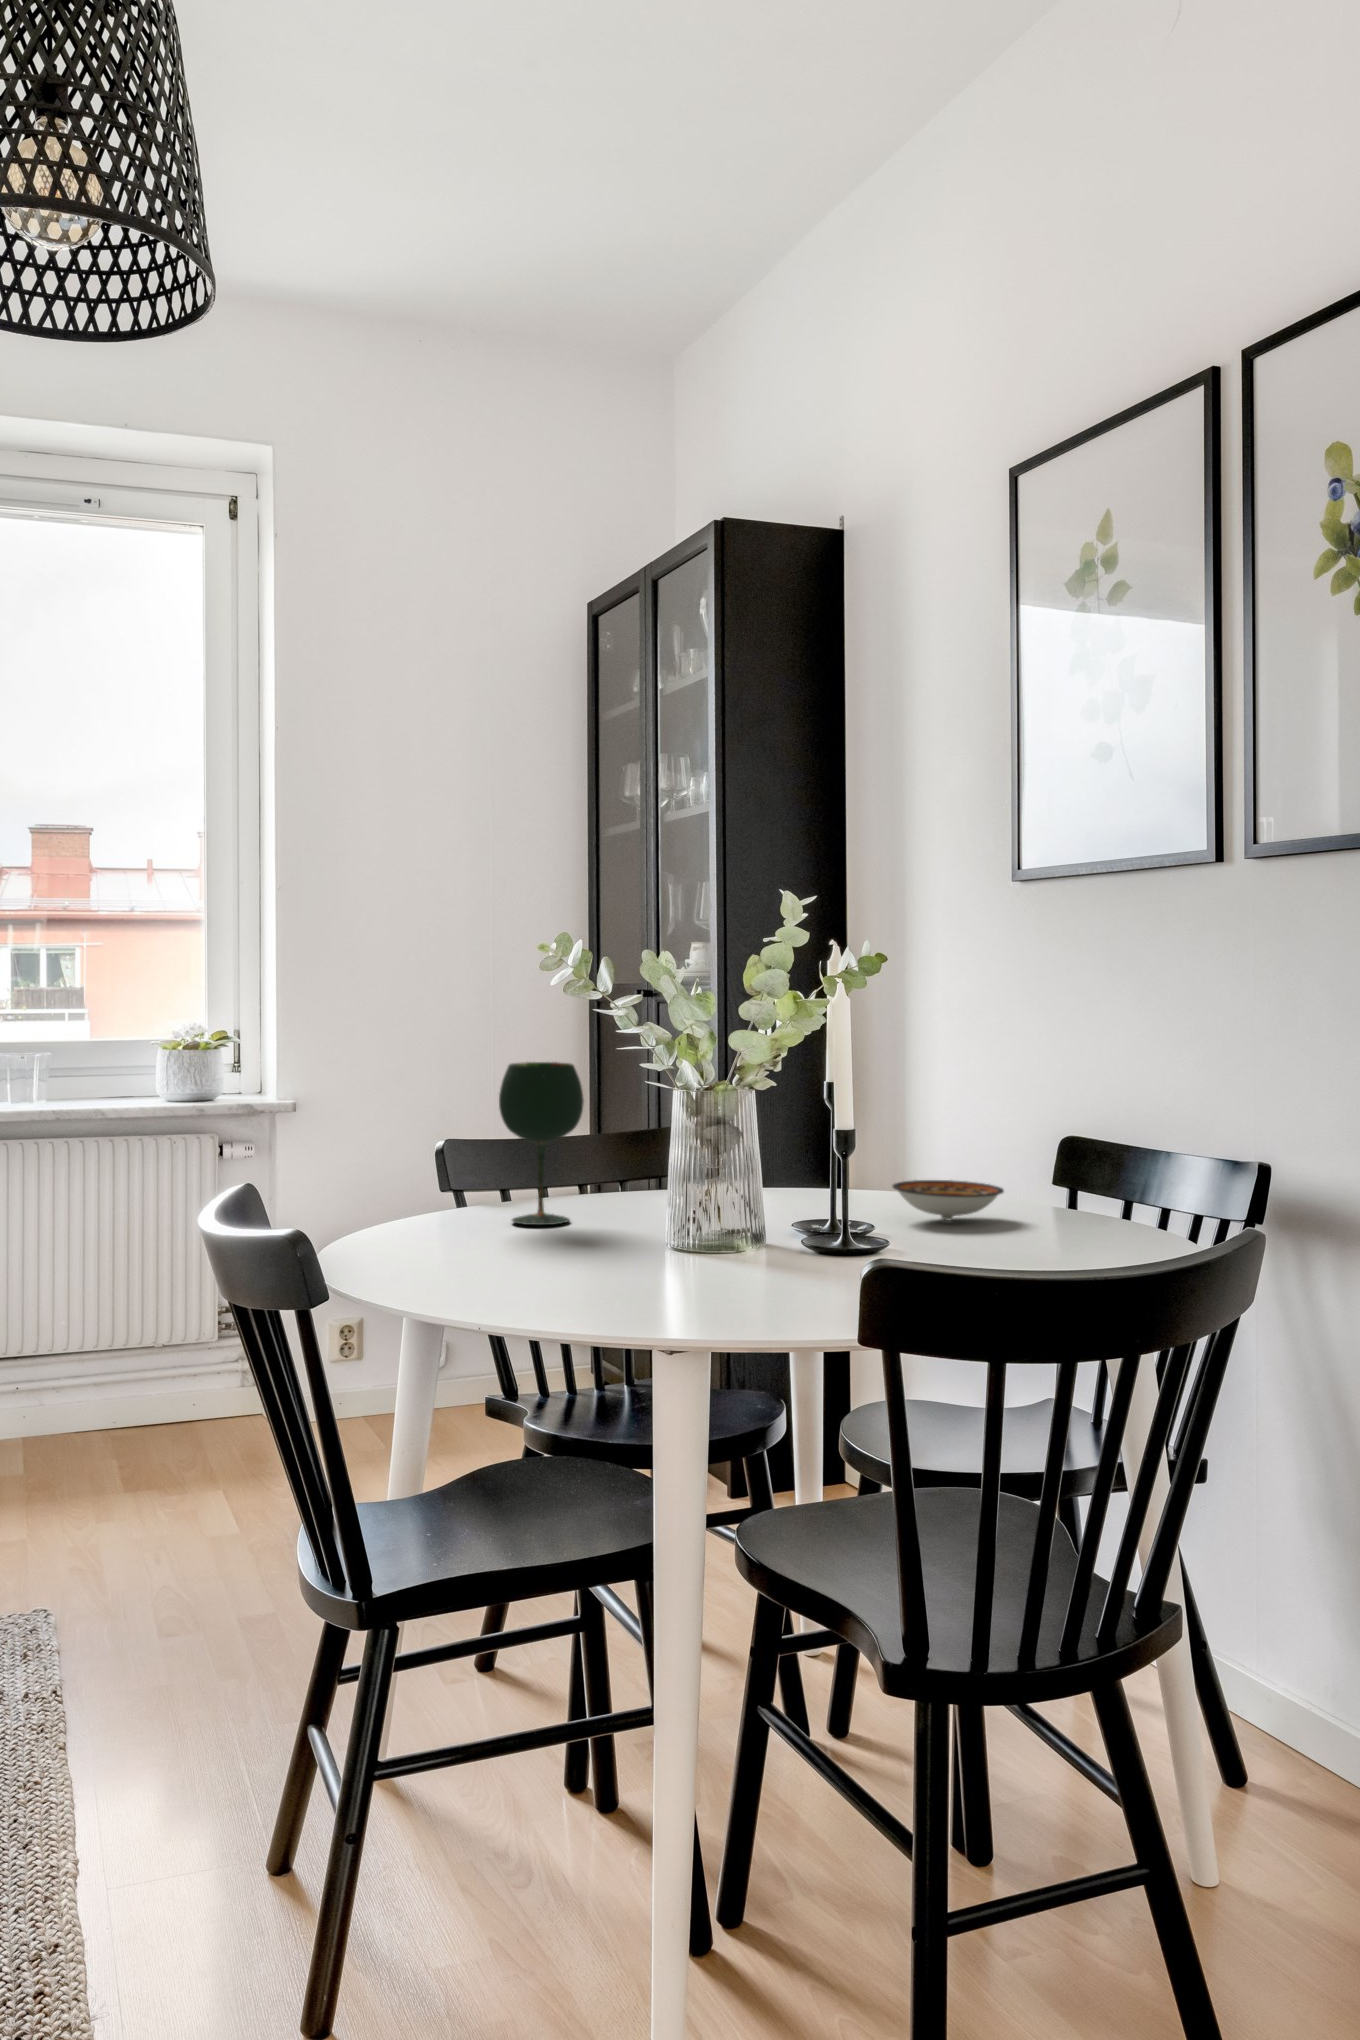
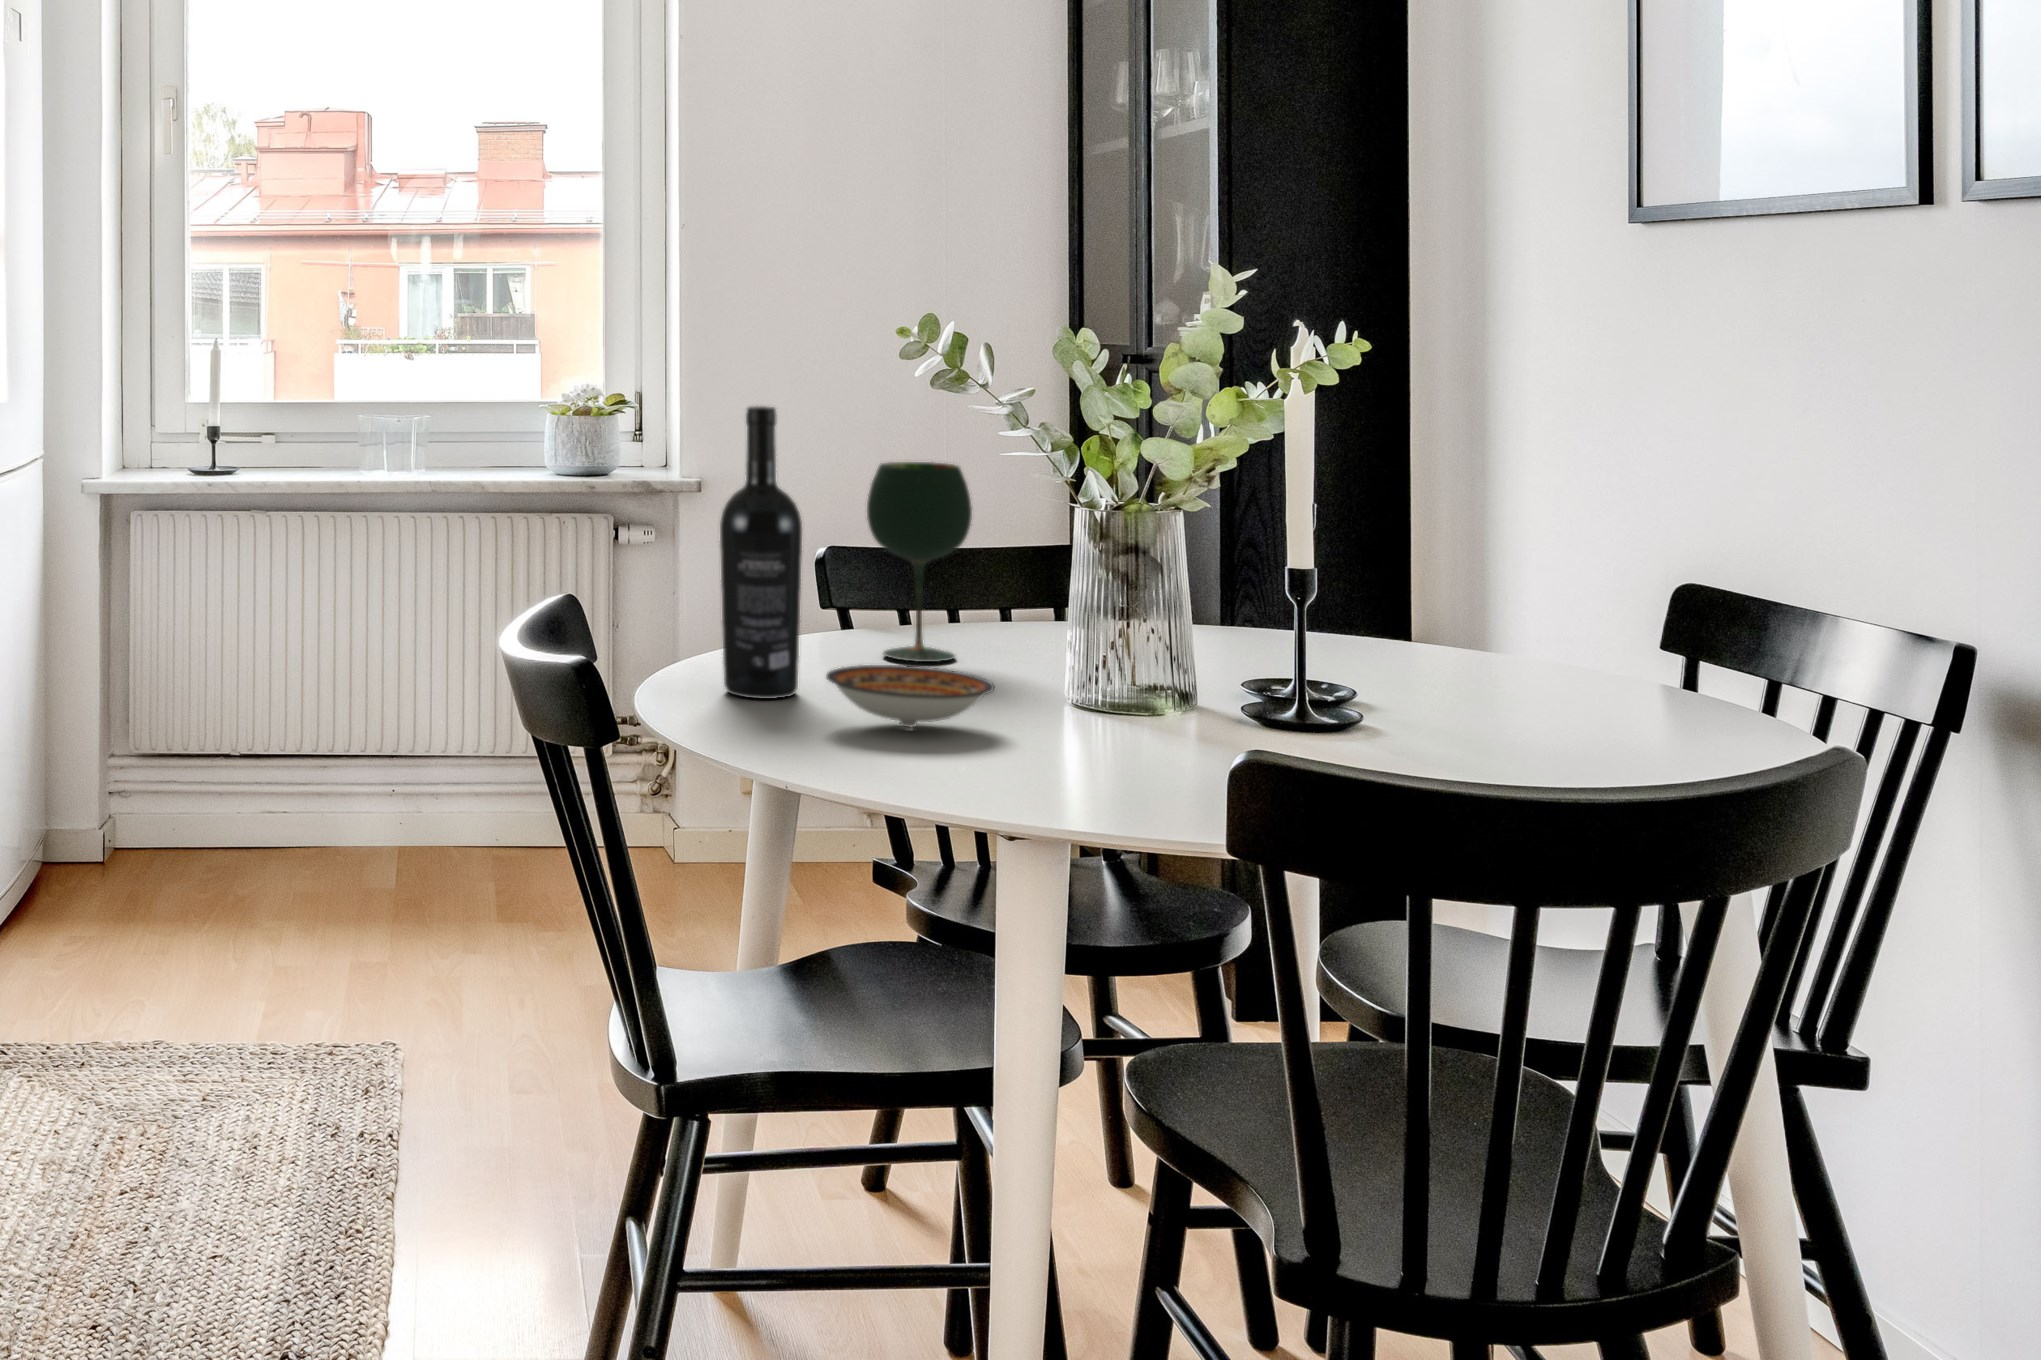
wine bottle: none [393,1014,463,1262] -> present [720,406,802,699]
ceramic bowl: present [893,1180,1004,1220] -> present [826,665,994,727]

